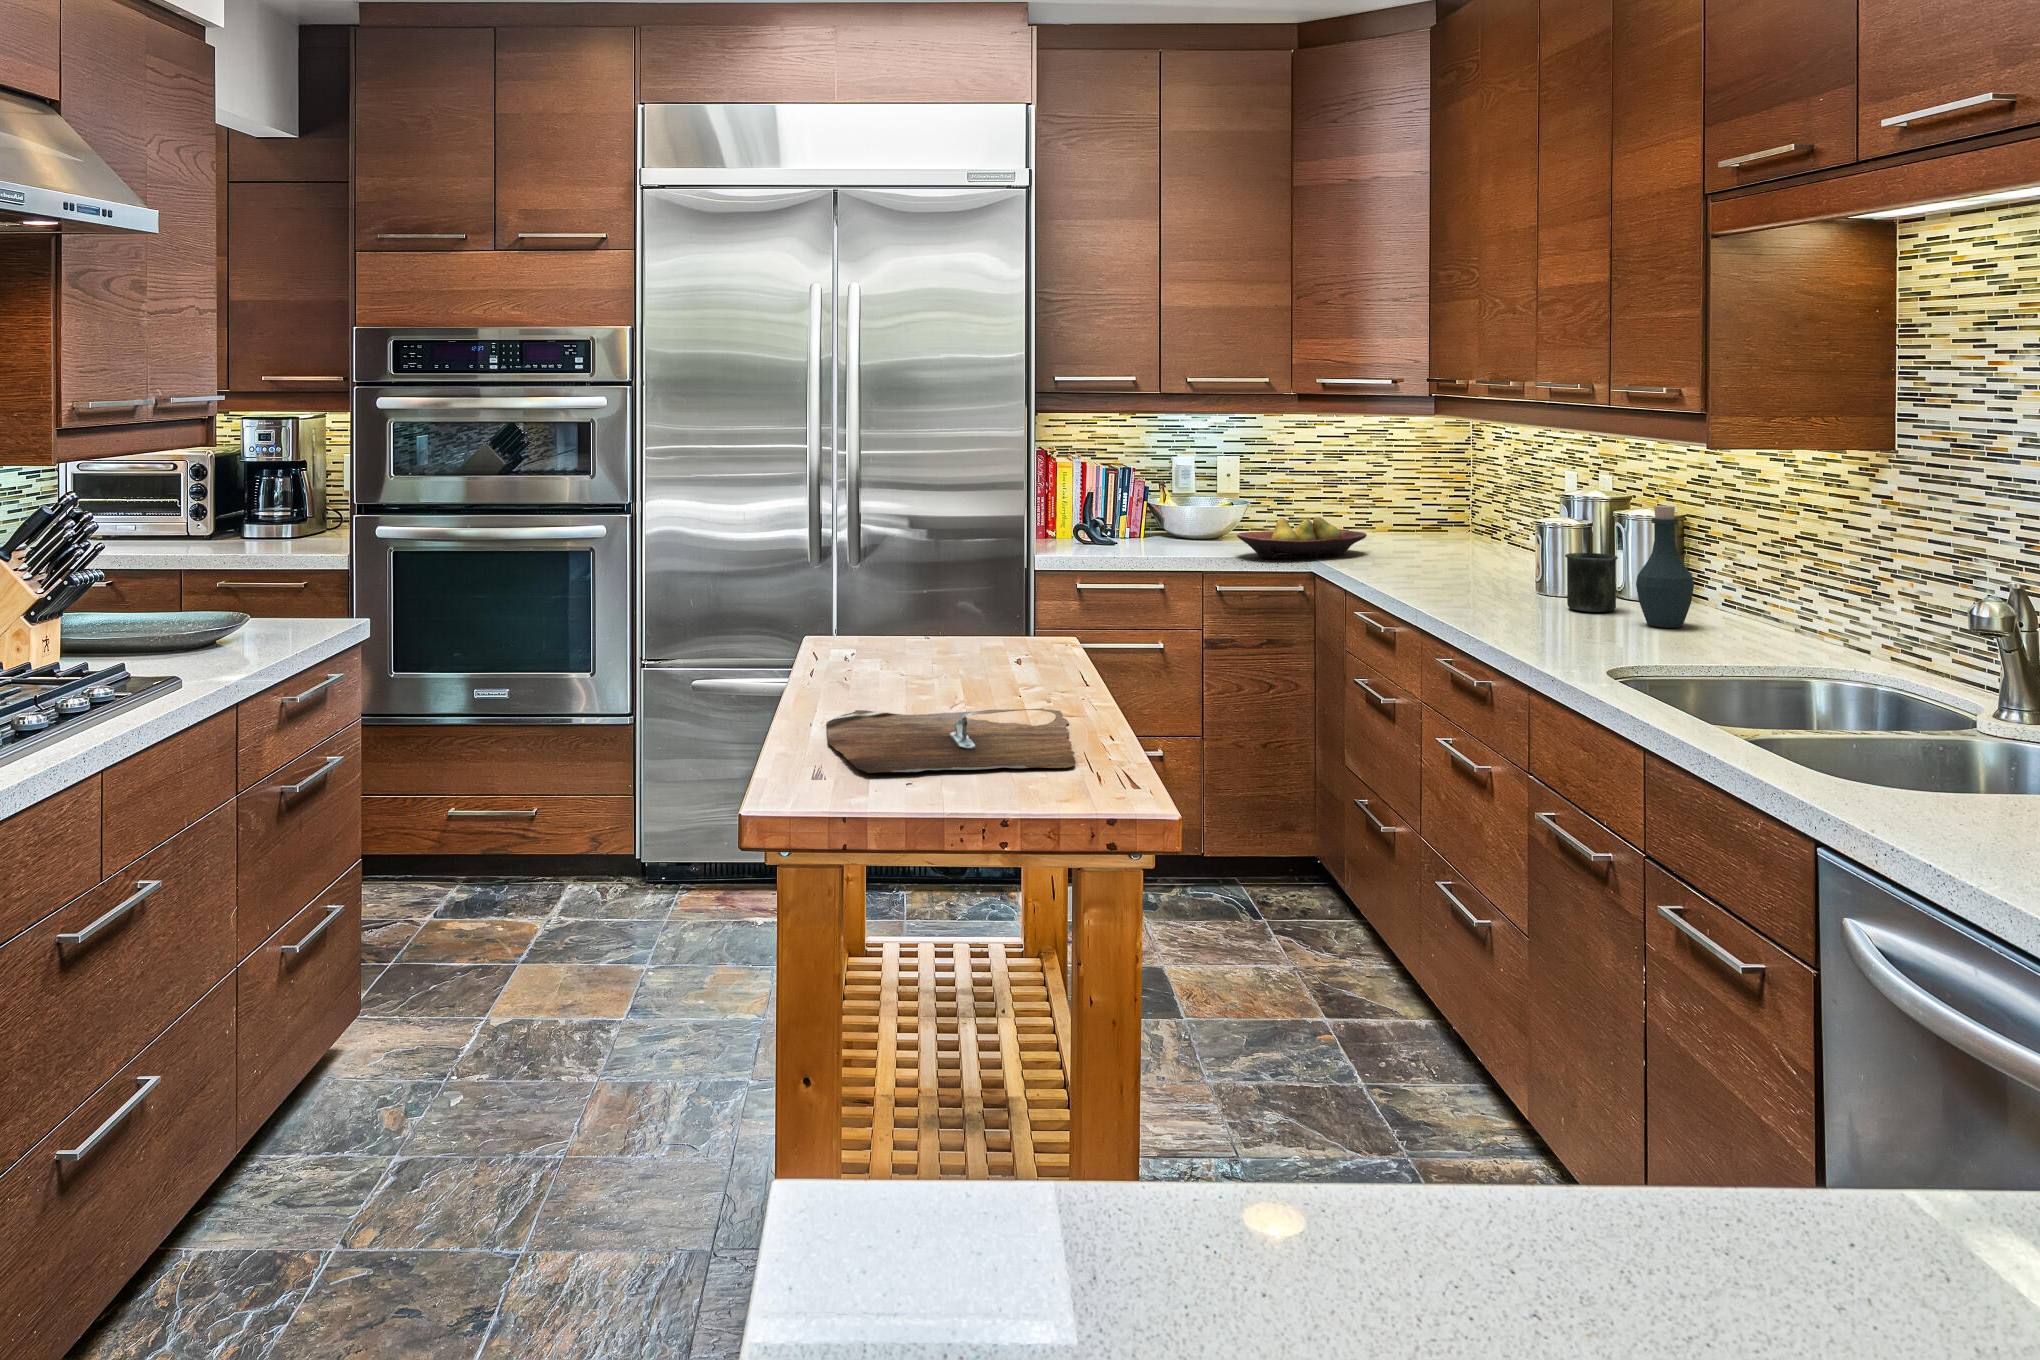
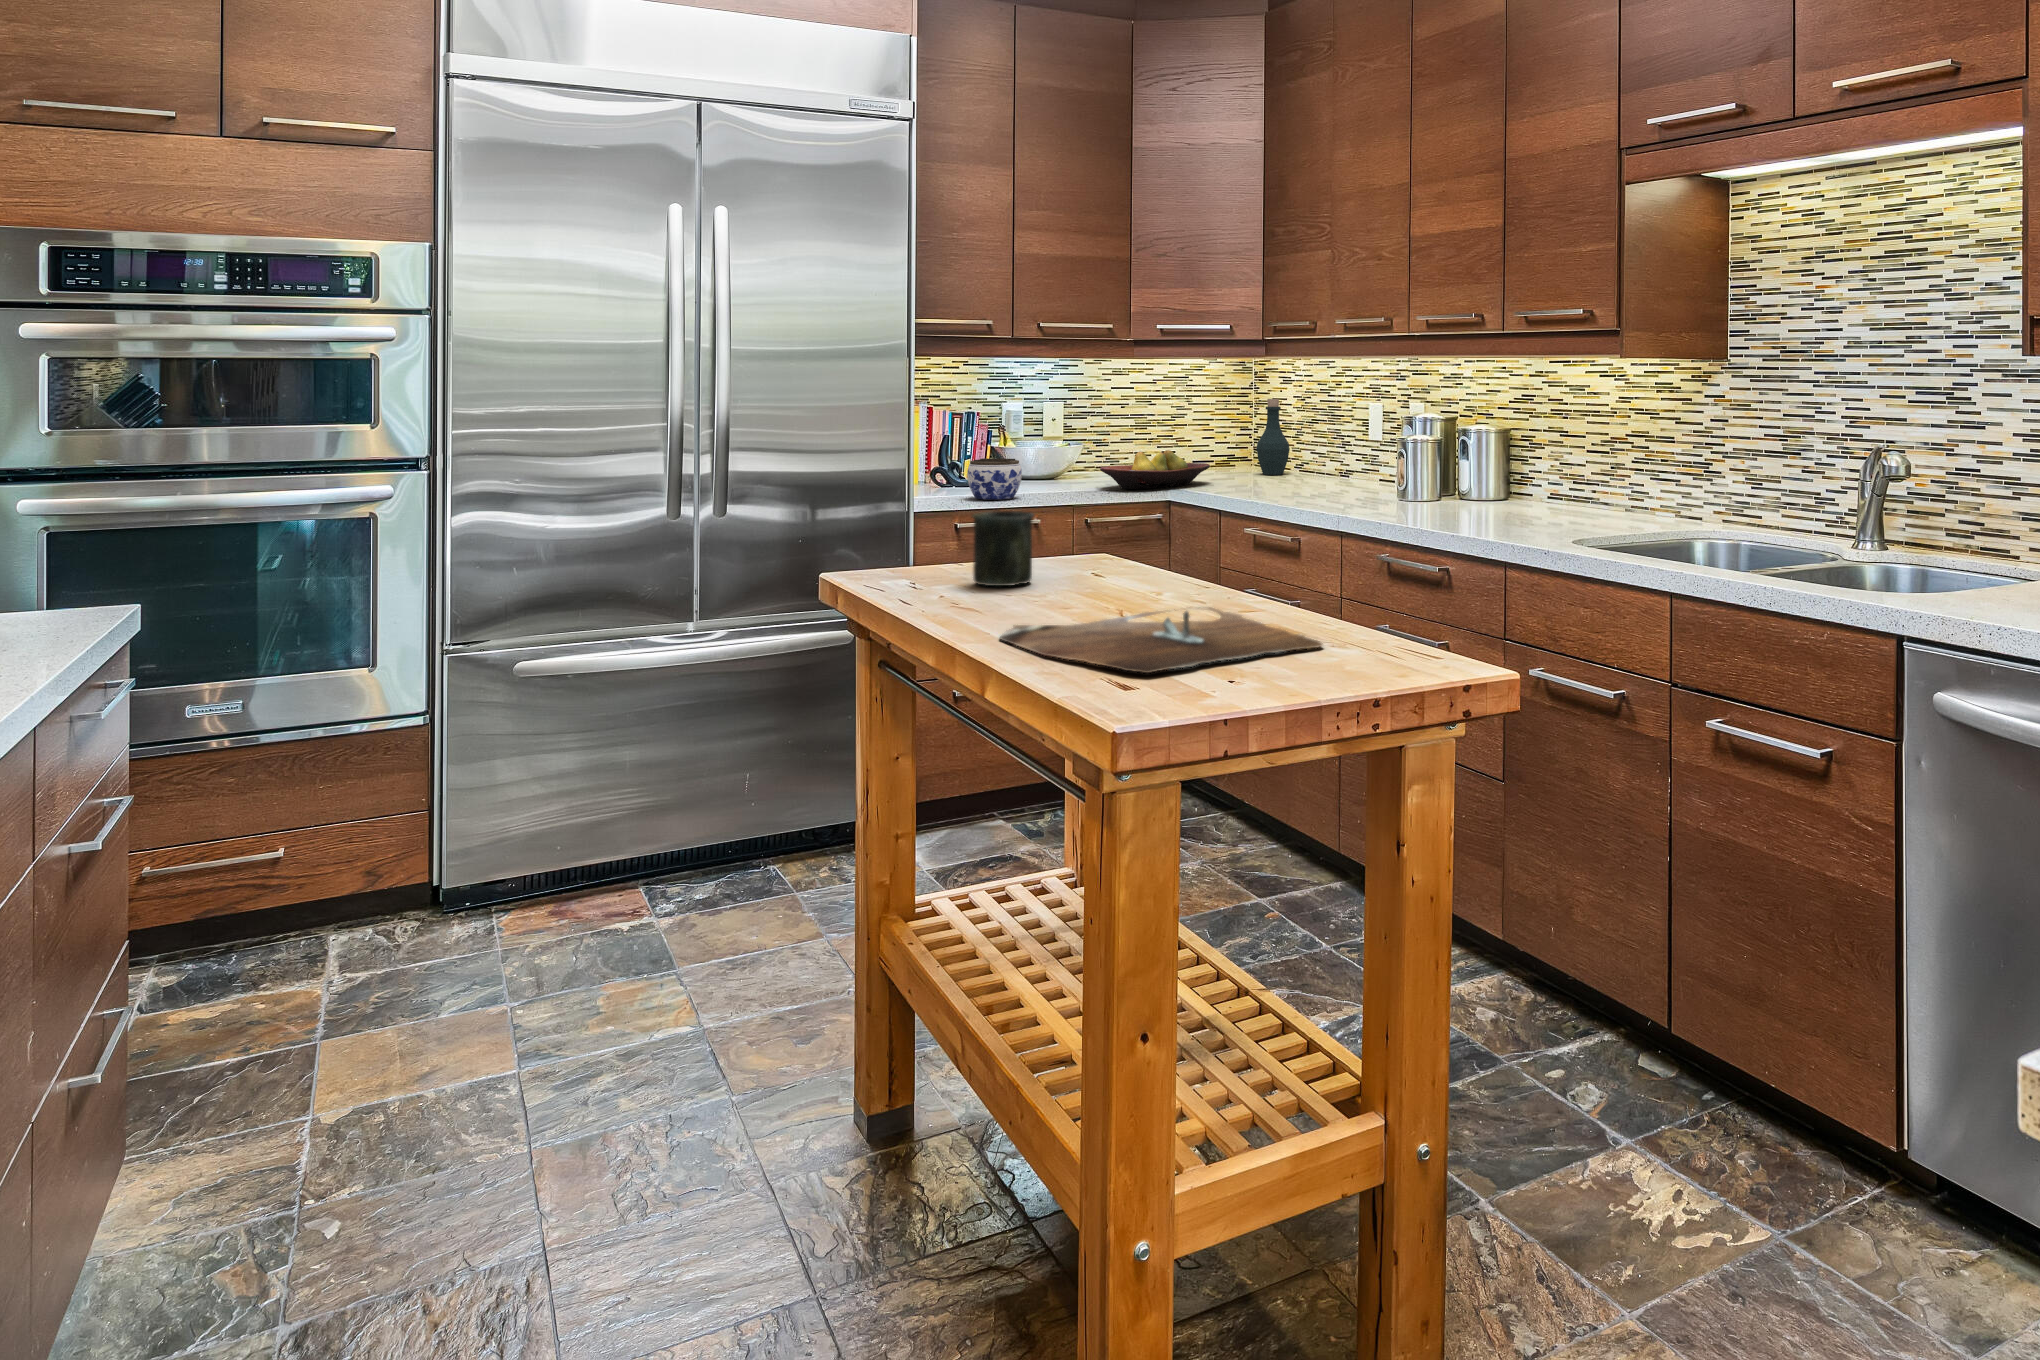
bottle: present [1636,505,1694,628] -> present [1256,399,1290,475]
jar: none [1091,520,1144,563] -> present [967,458,1022,500]
mug: present [1565,553,1618,612] -> present [972,511,1034,586]

